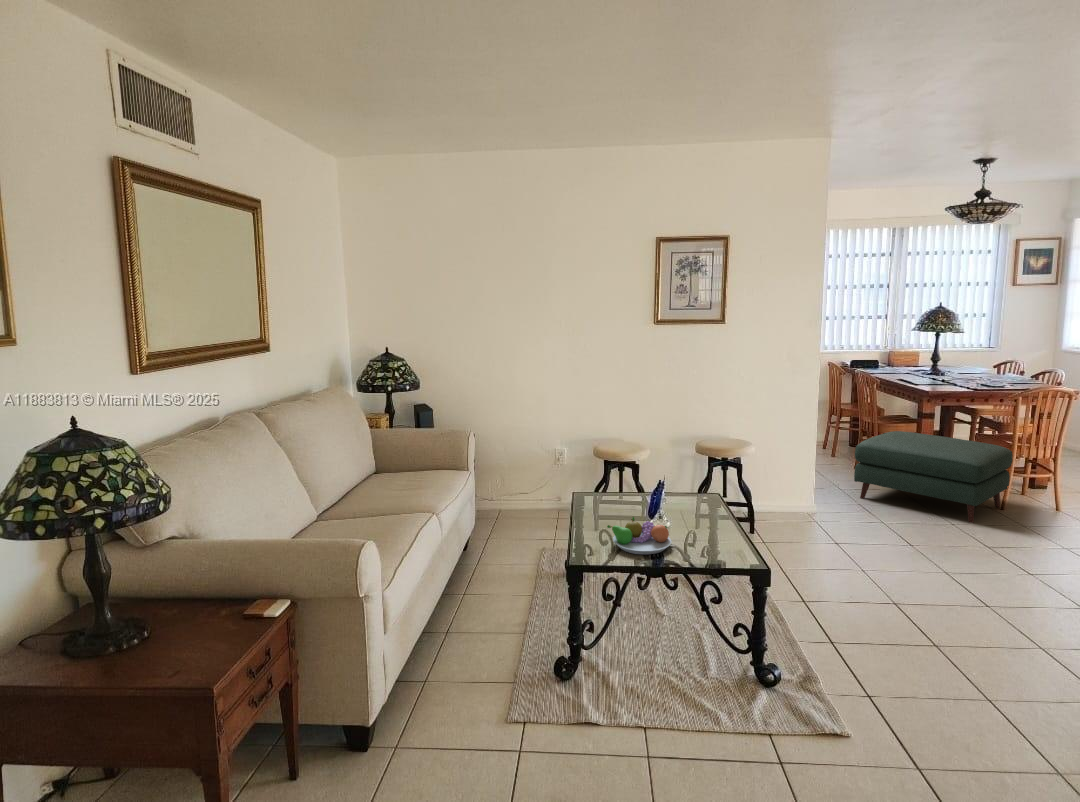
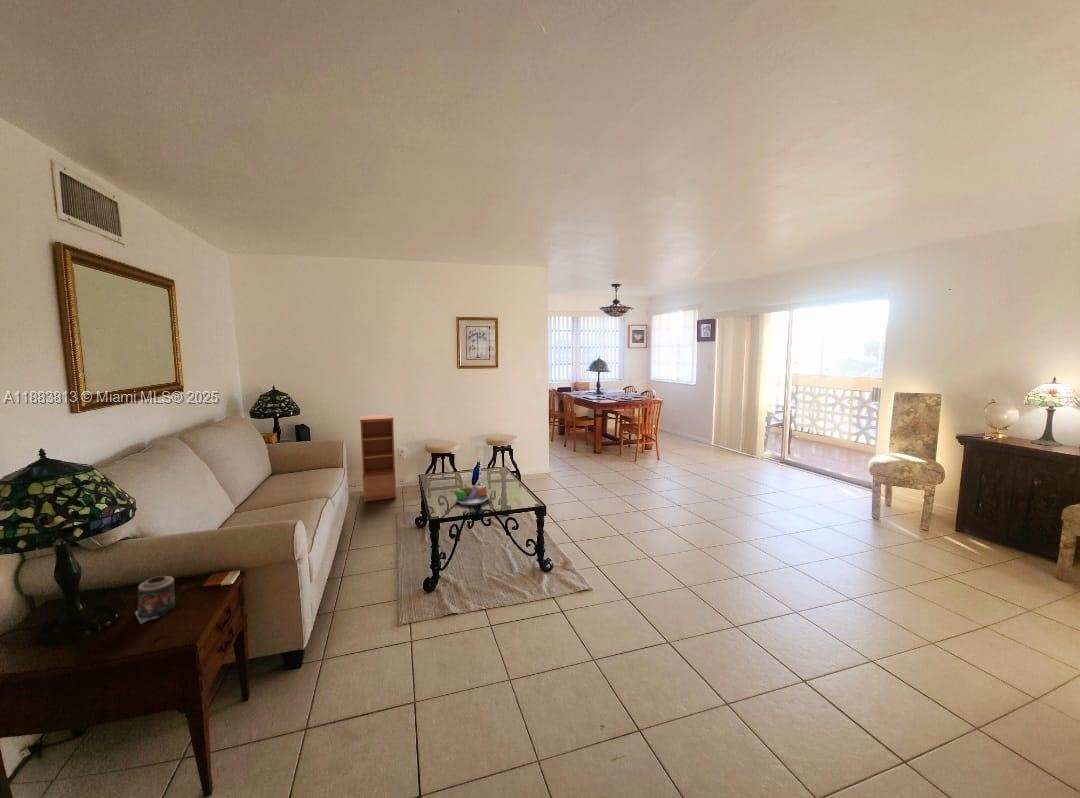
bookcase: none [496,395,546,526] -> present [360,415,396,502]
ottoman: present [854,431,1013,523] -> none [567,425,637,470]
candle: none [169,592,209,649] -> present [135,576,175,624]

